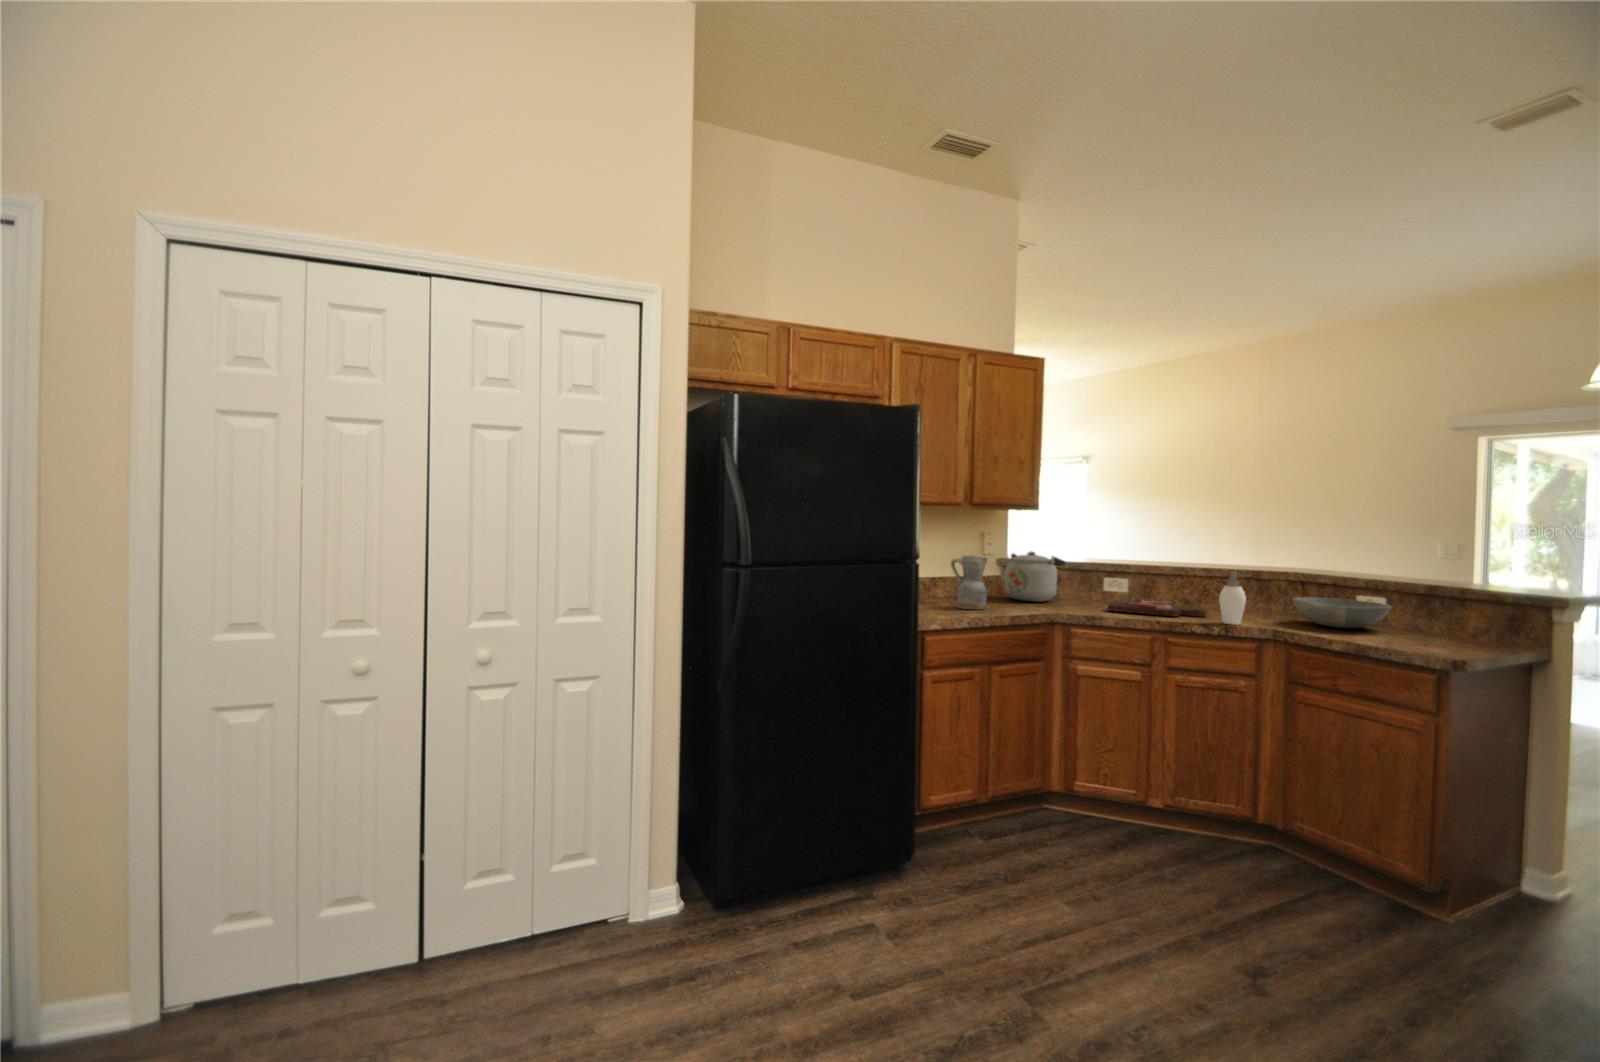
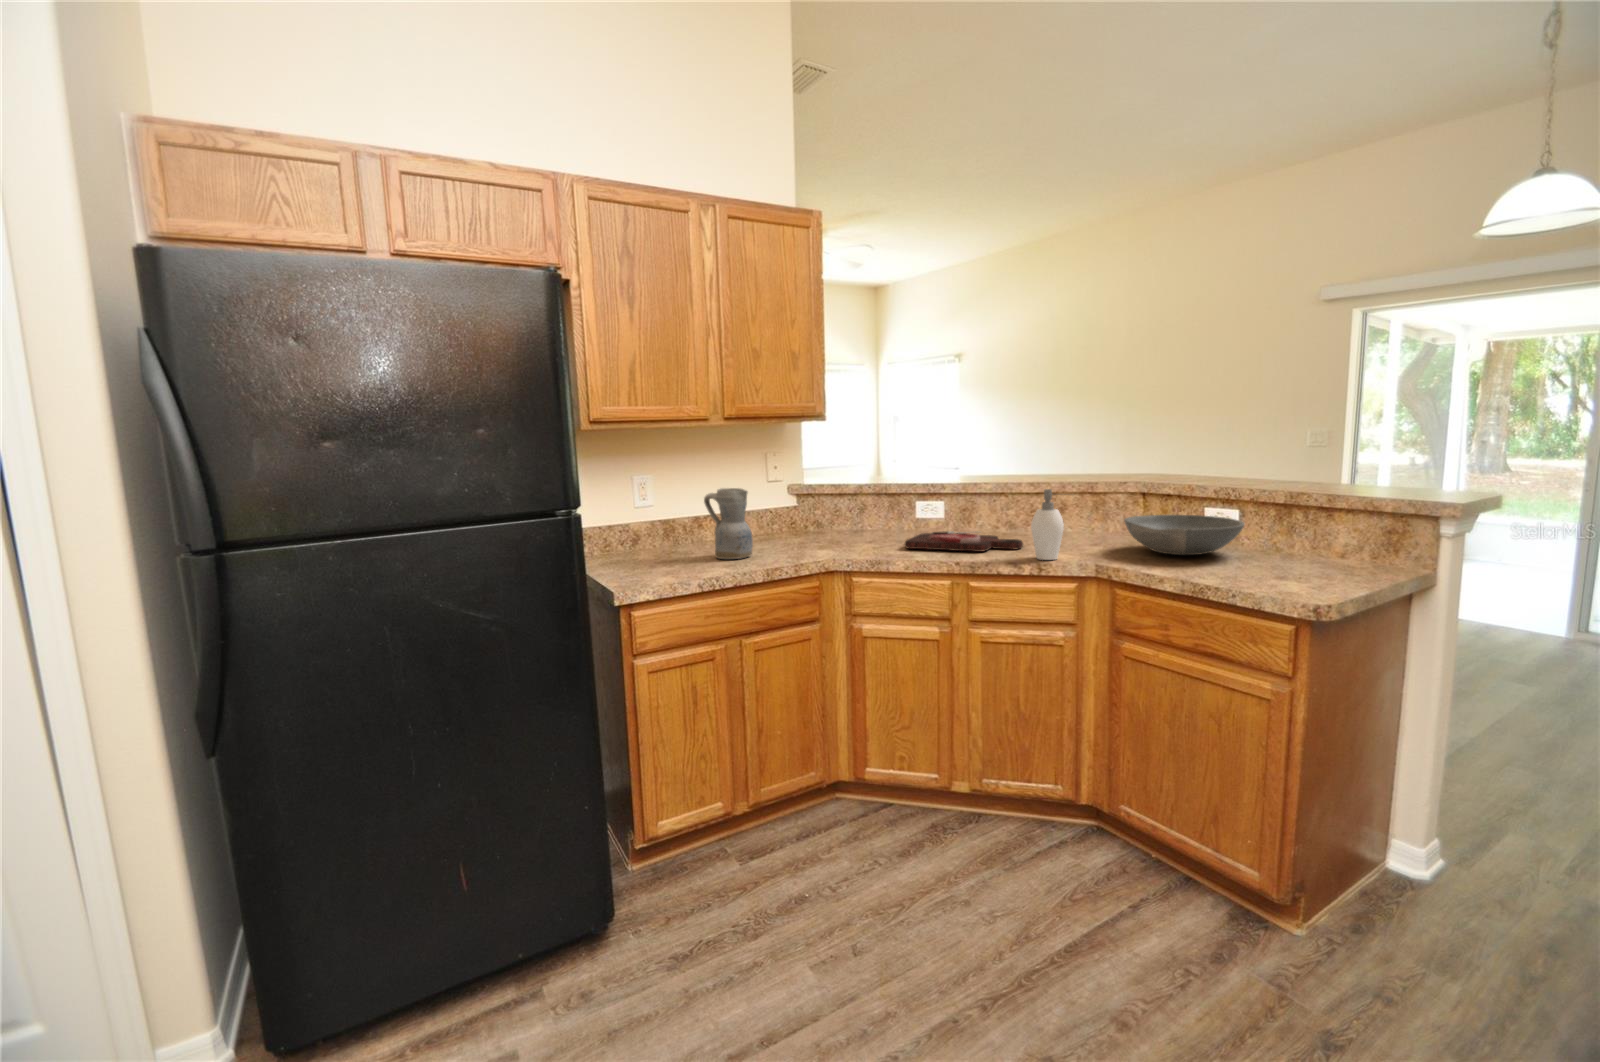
kettle: present [999,551,1066,602] -> none [789,476,866,539]

